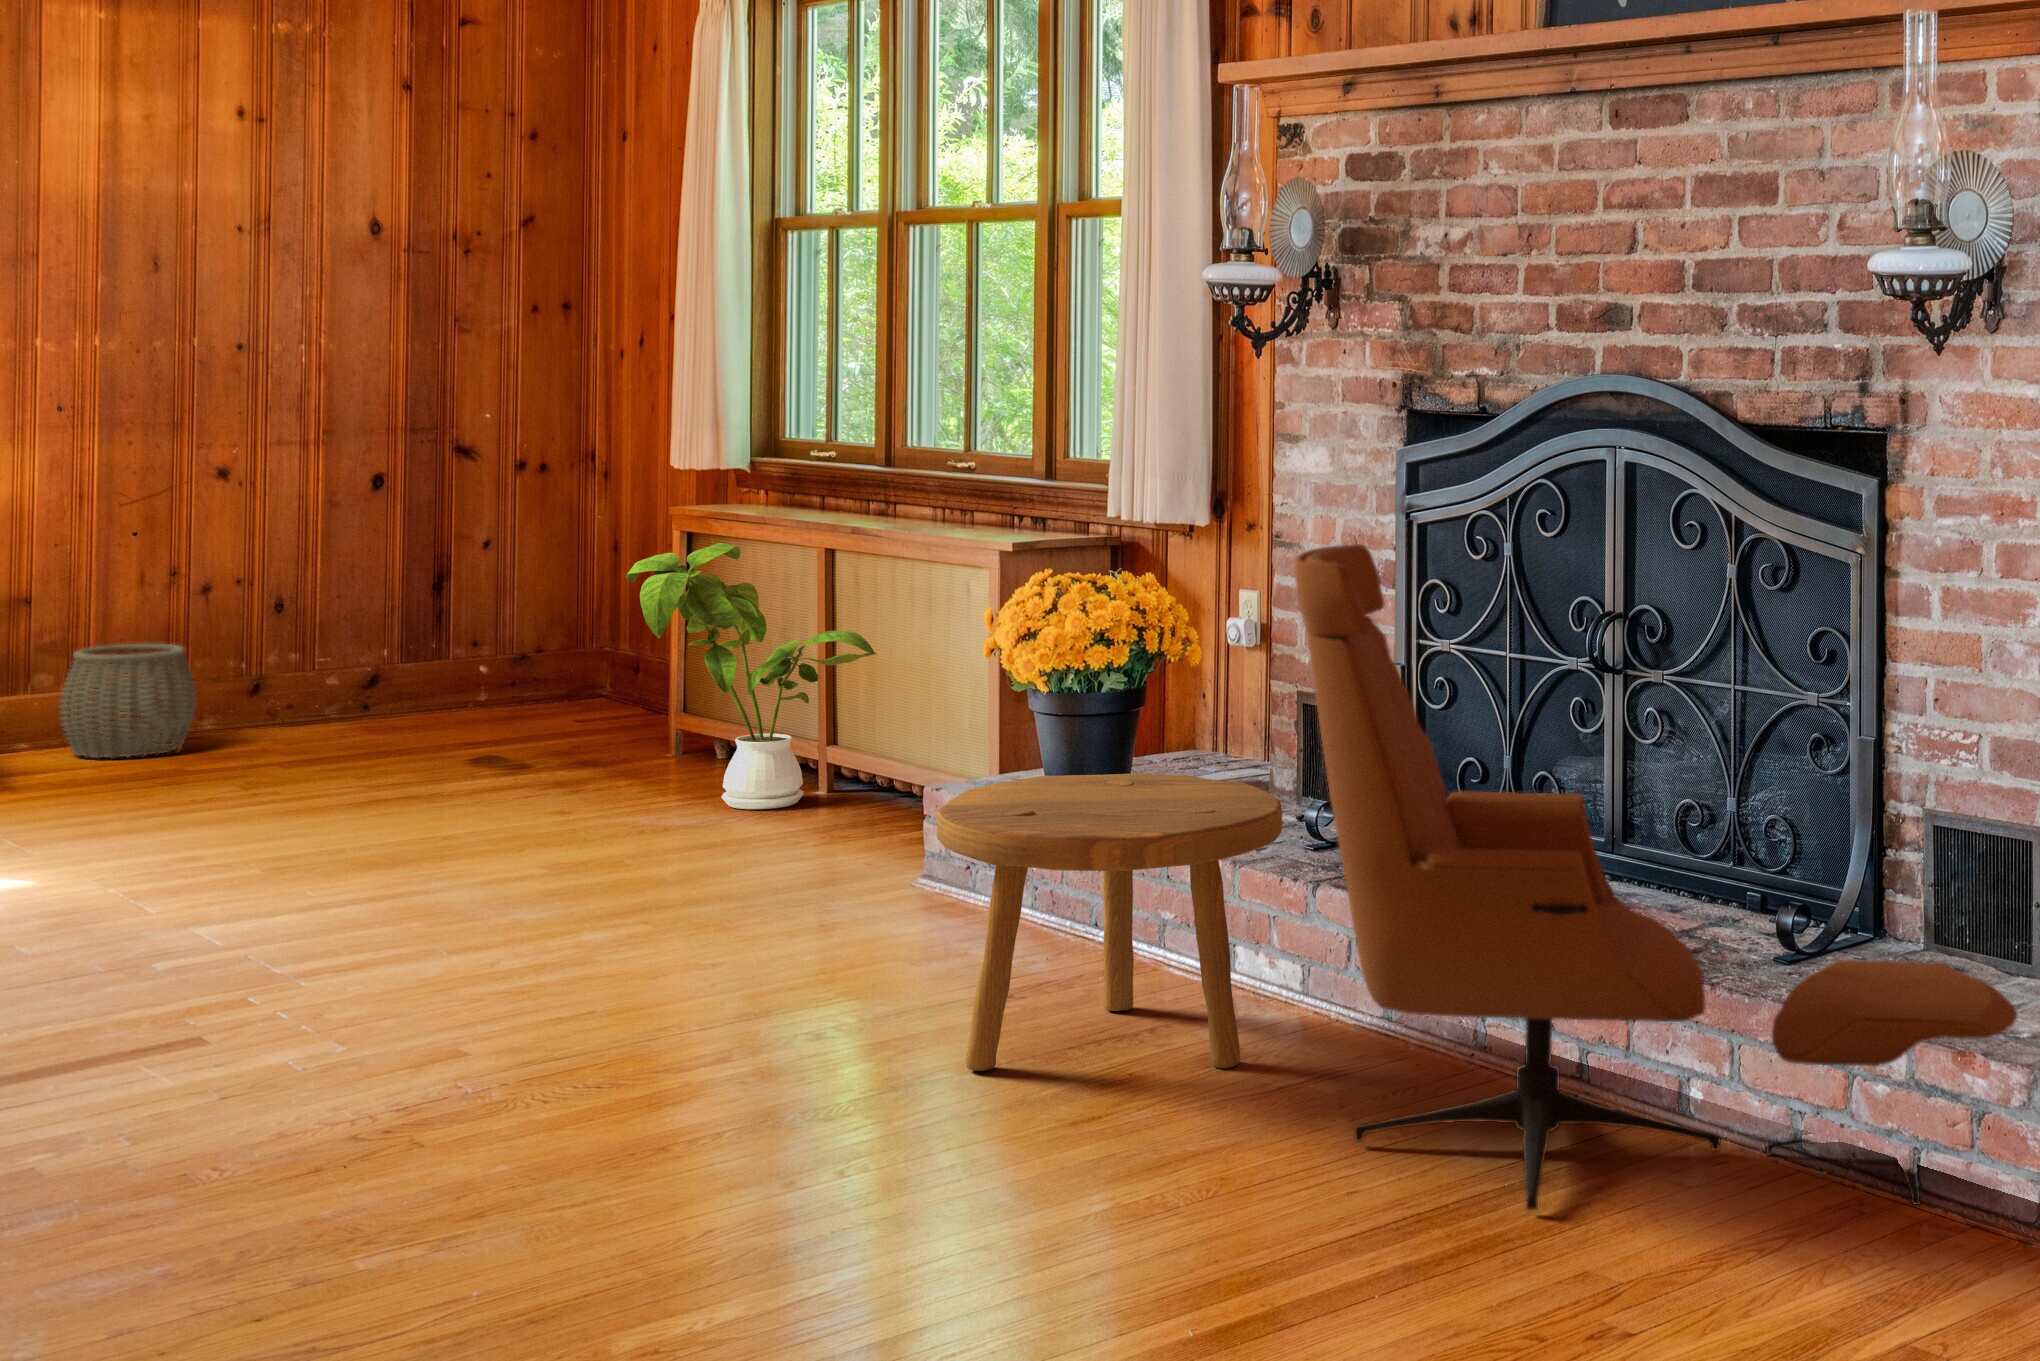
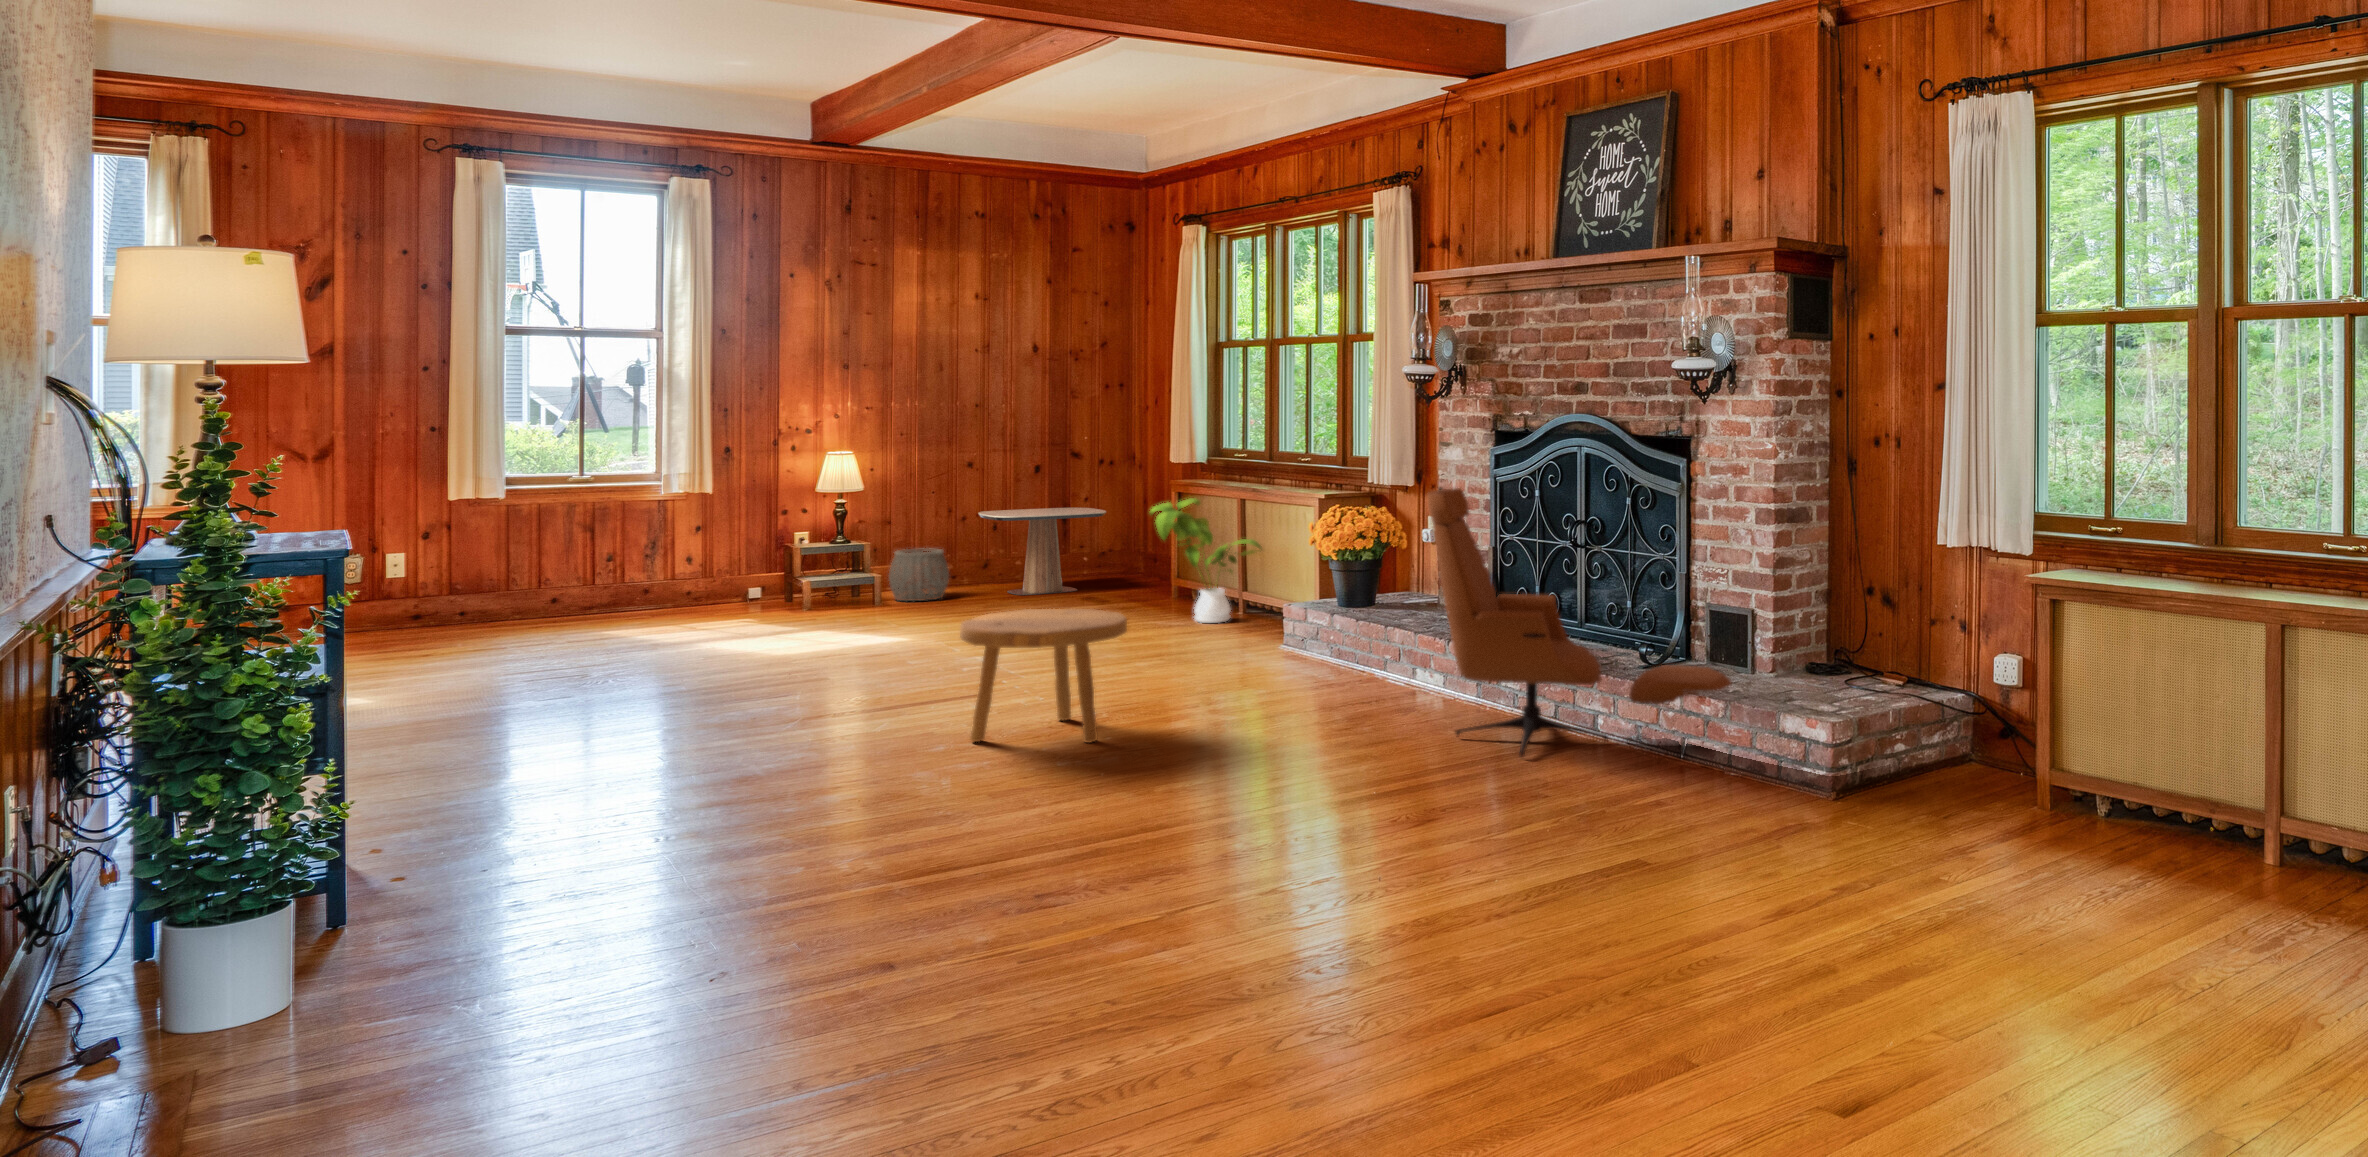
side table: none [265,555,542,740] -> present [978,508,1106,595]
footstool: present [936,774,1282,1071] -> present [960,609,1127,743]

